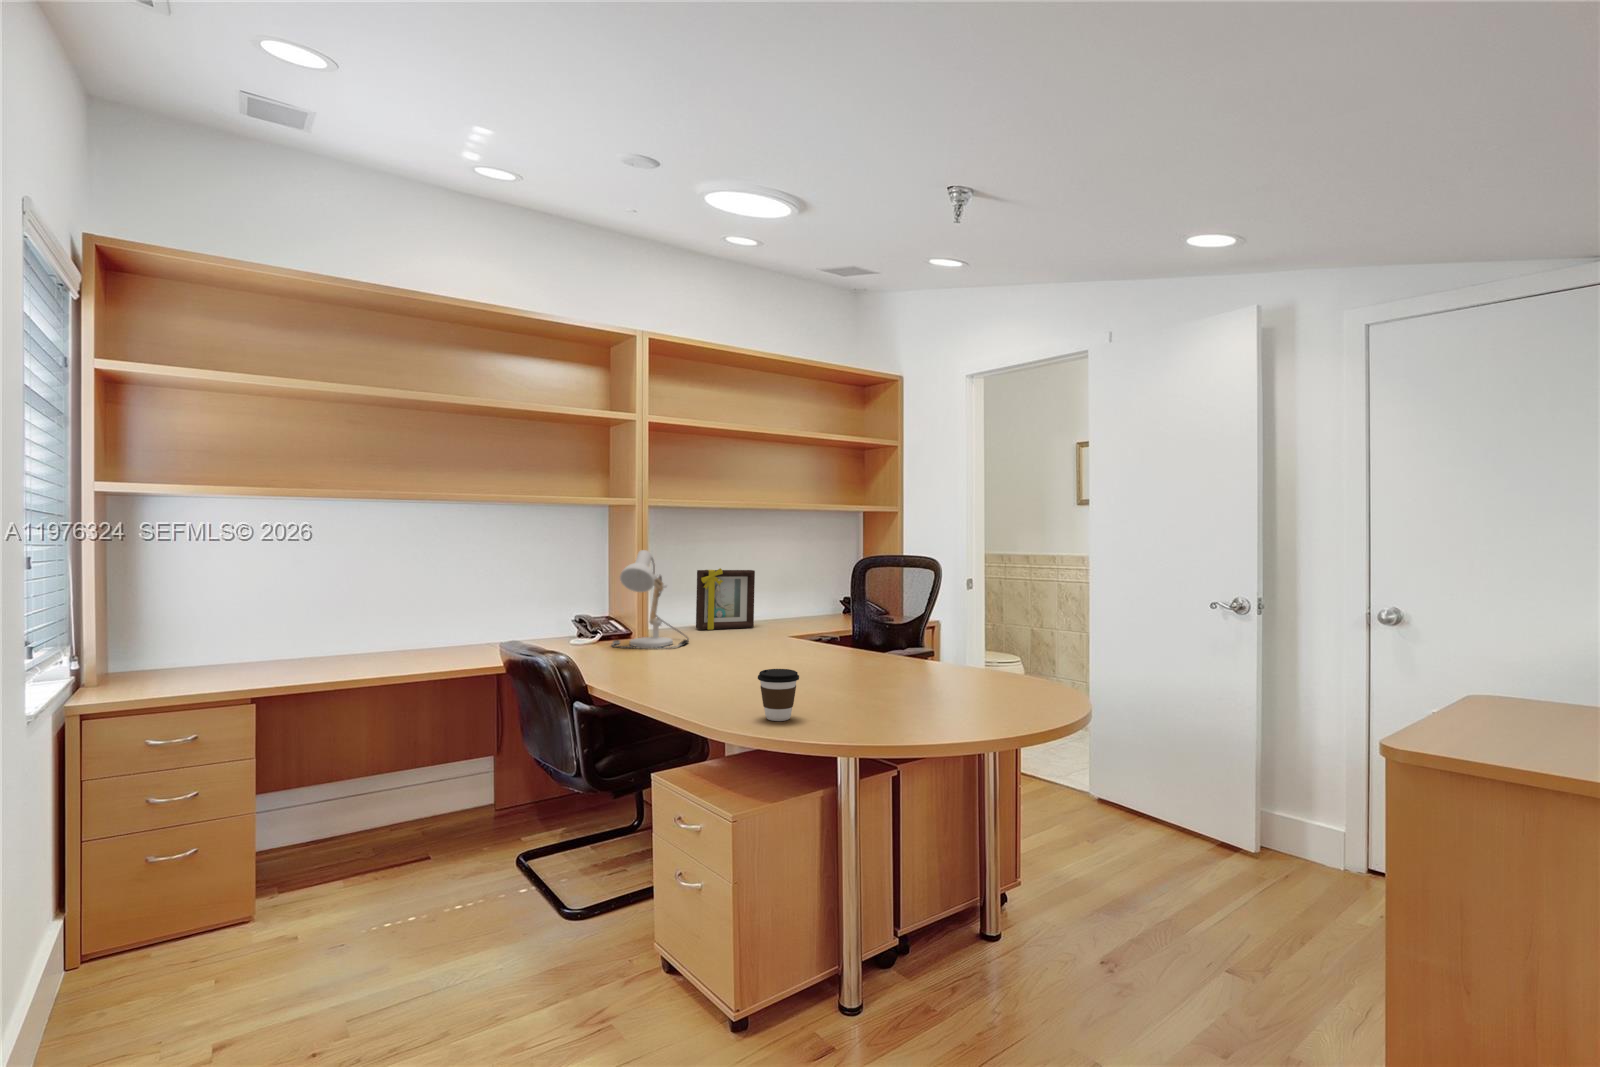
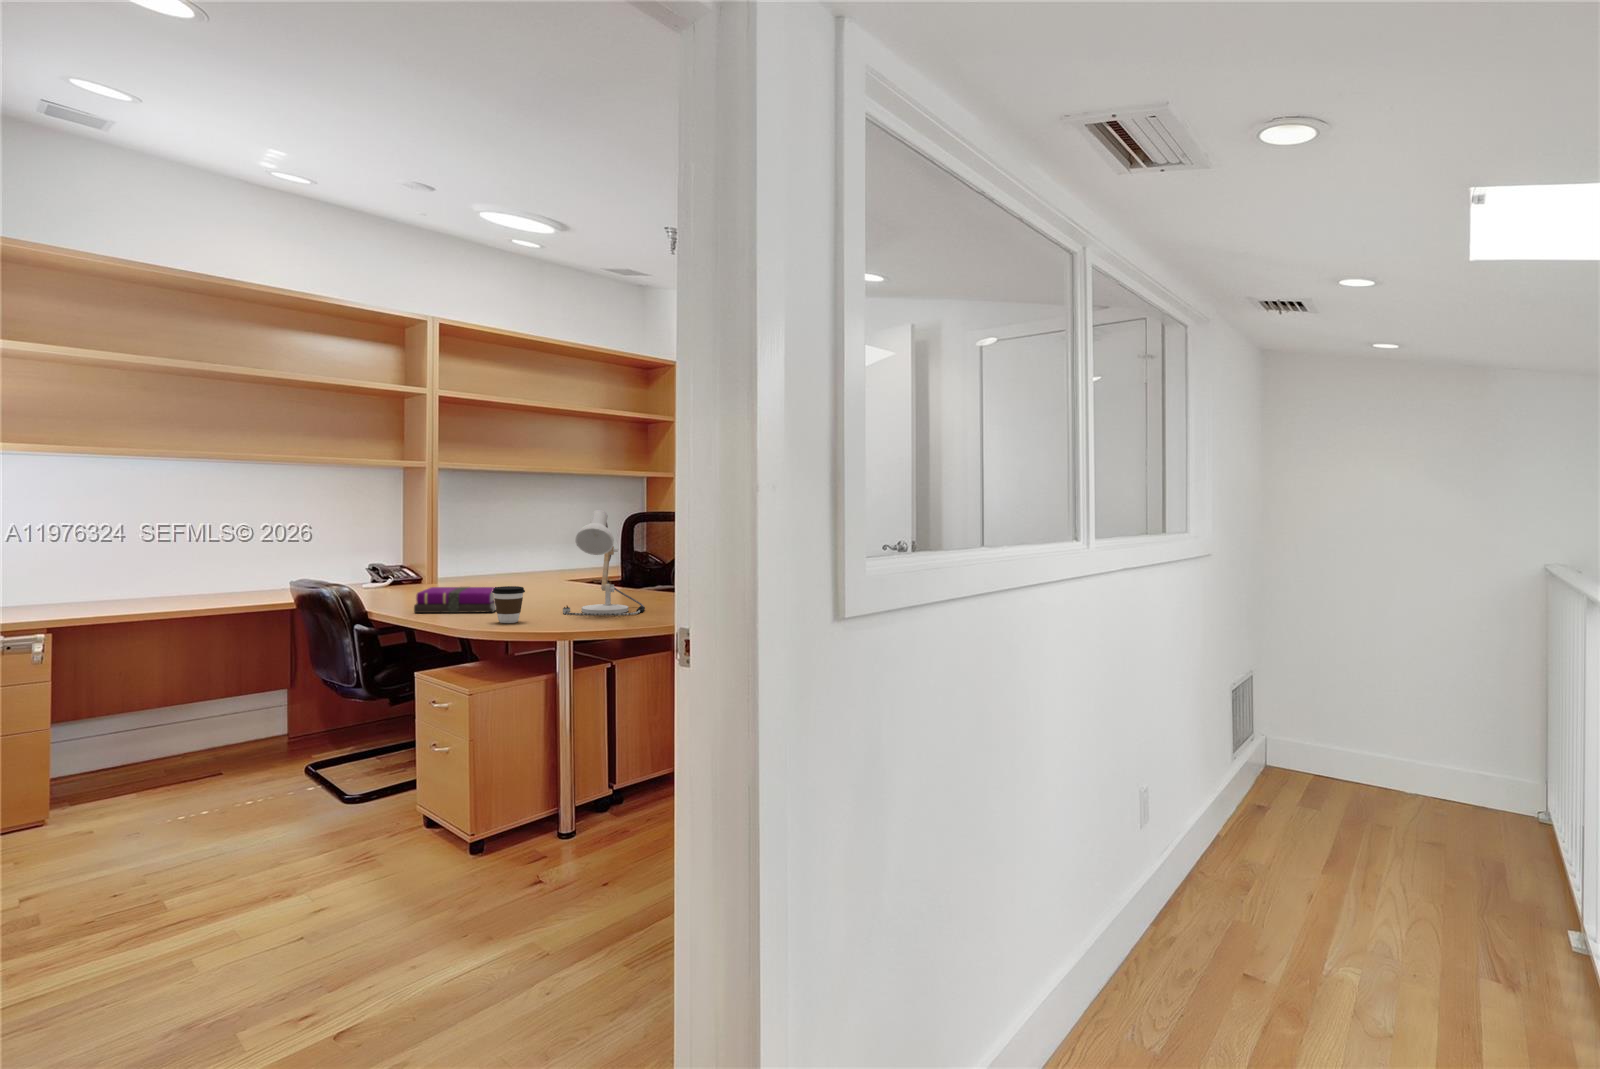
desk lamp: present [612,550,689,649] -> present [563,510,645,615]
picture frame: present [696,568,755,630] -> none [482,525,537,579]
notebook: none [651,658,750,697] -> present [414,587,496,613]

